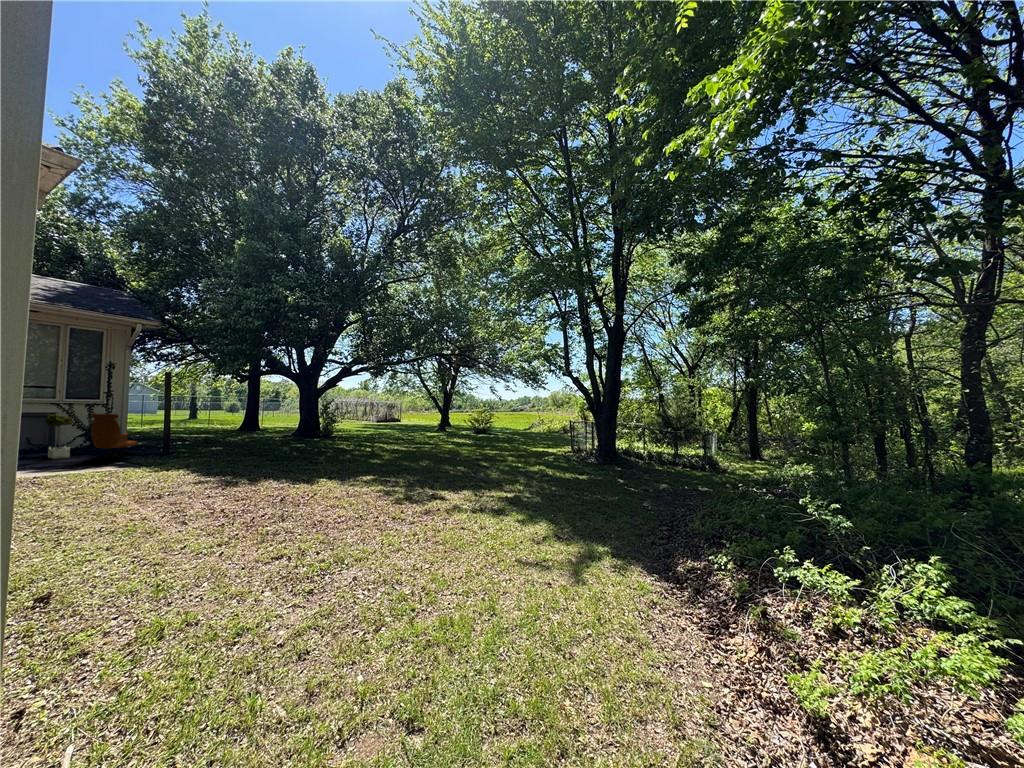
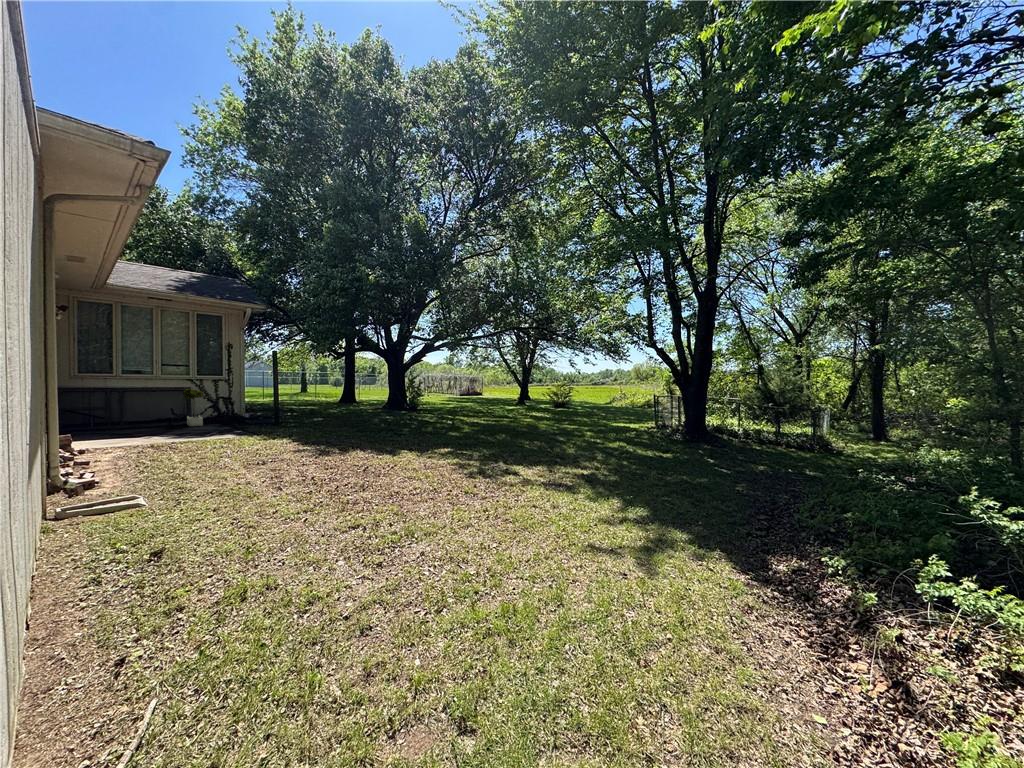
lounge chair: present [92,413,137,460] -> none [217,388,254,428]

